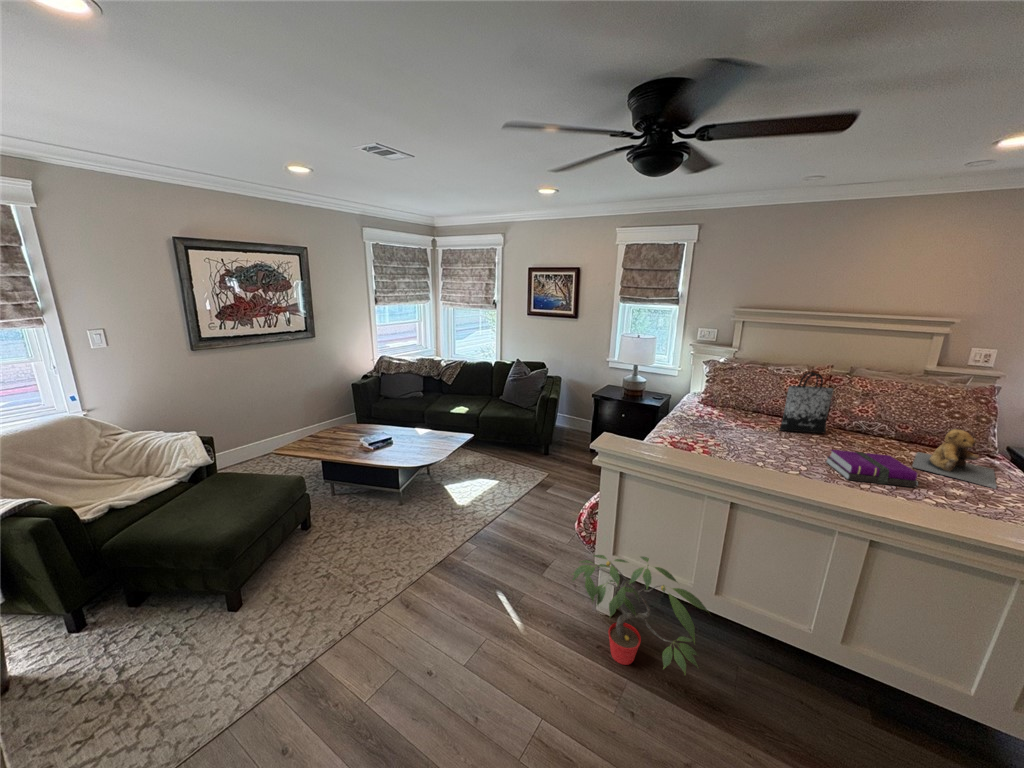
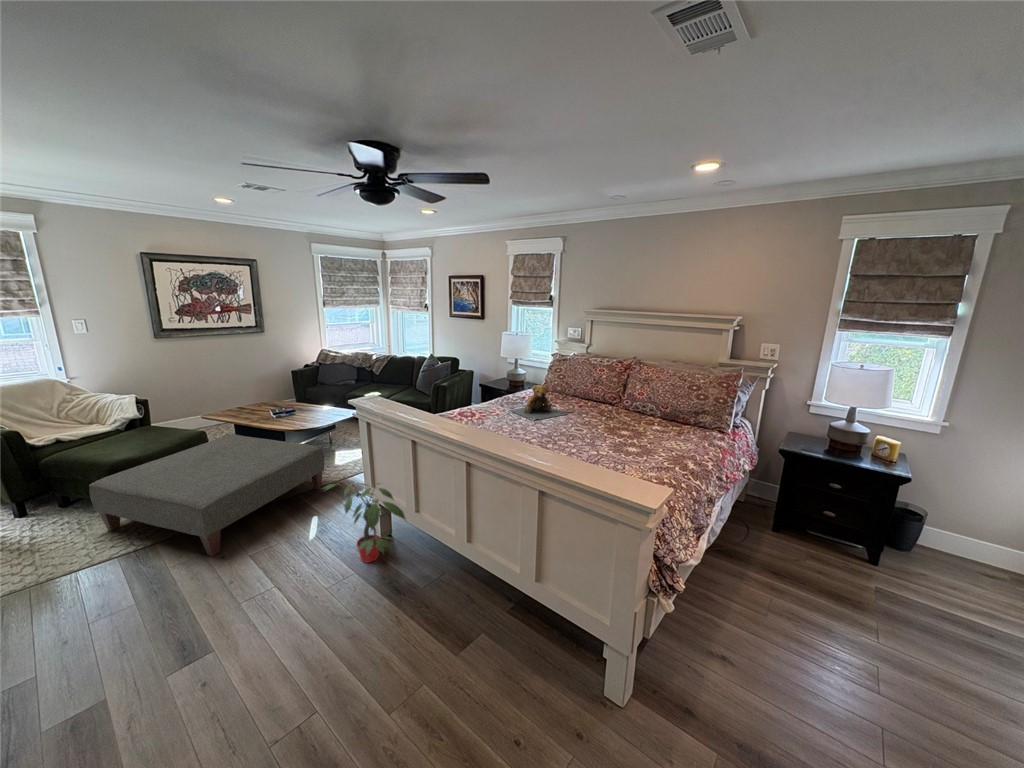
tote bag: present [780,372,834,433] -> none [575,360,612,412]
teddy bear: present [912,429,997,489] -> present [510,385,567,421]
notebook: present [826,450,918,488] -> none [558,417,608,444]
ottoman: none [199,479,473,677] -> present [89,434,324,556]

